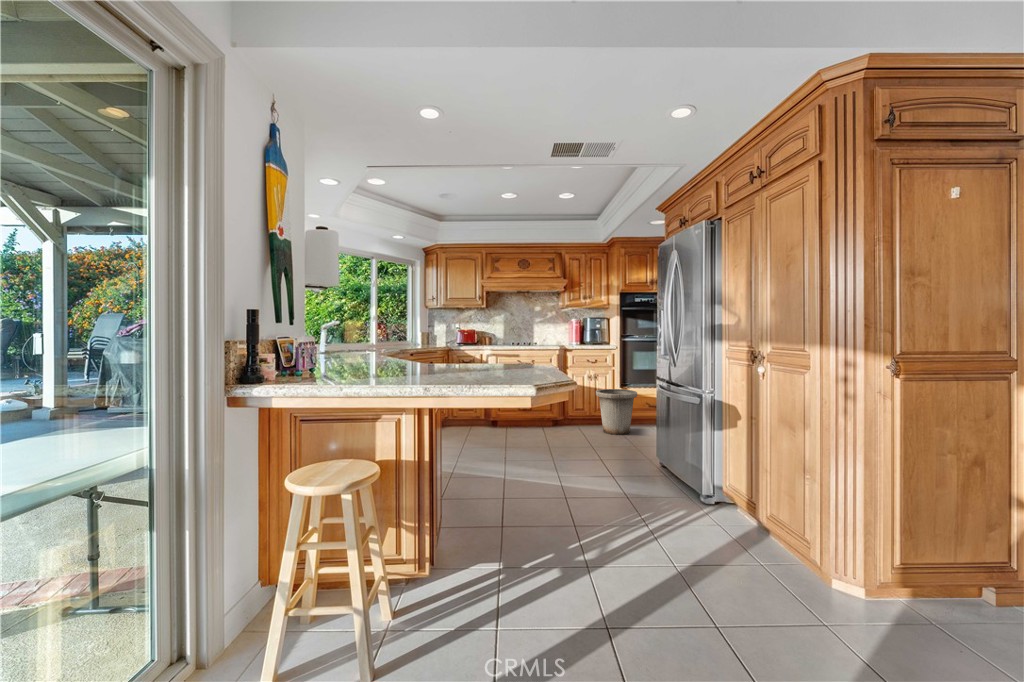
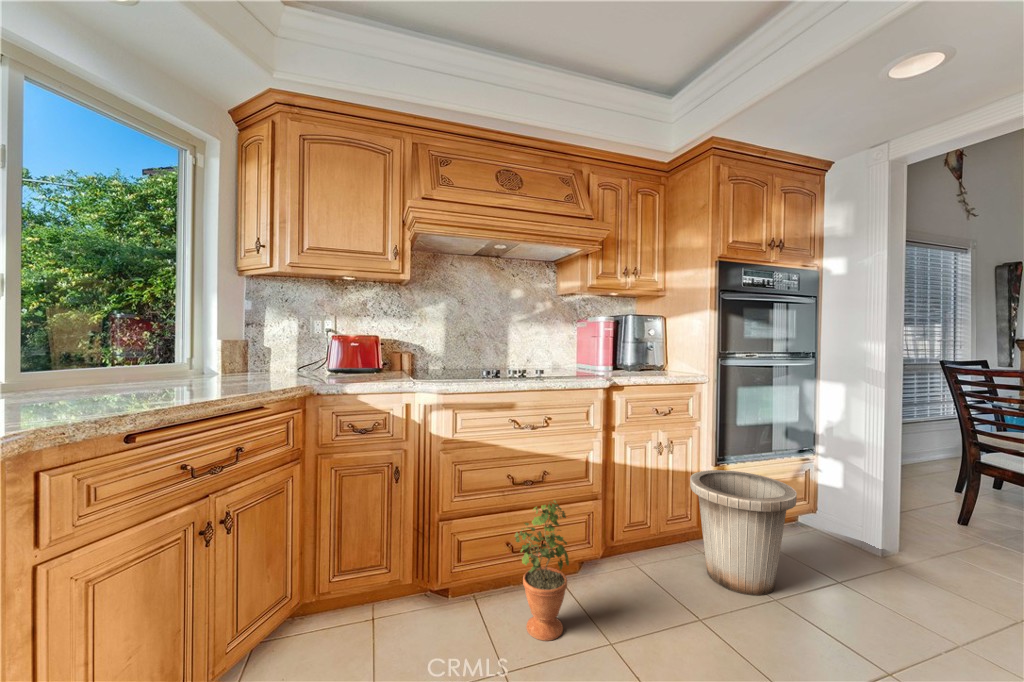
potted plant: none [513,387,533,434] -> present [515,500,569,641]

